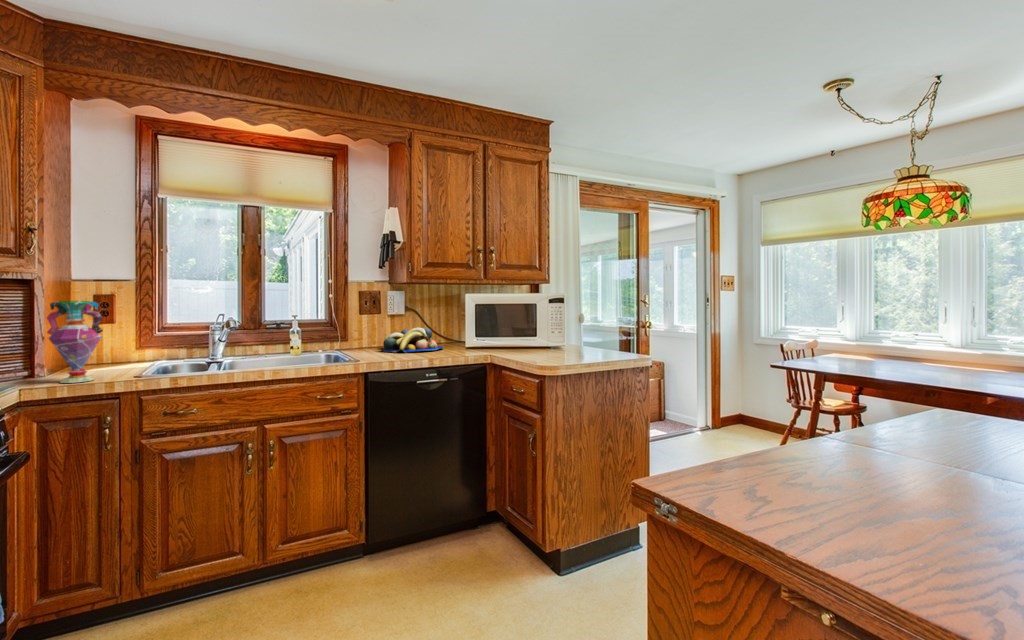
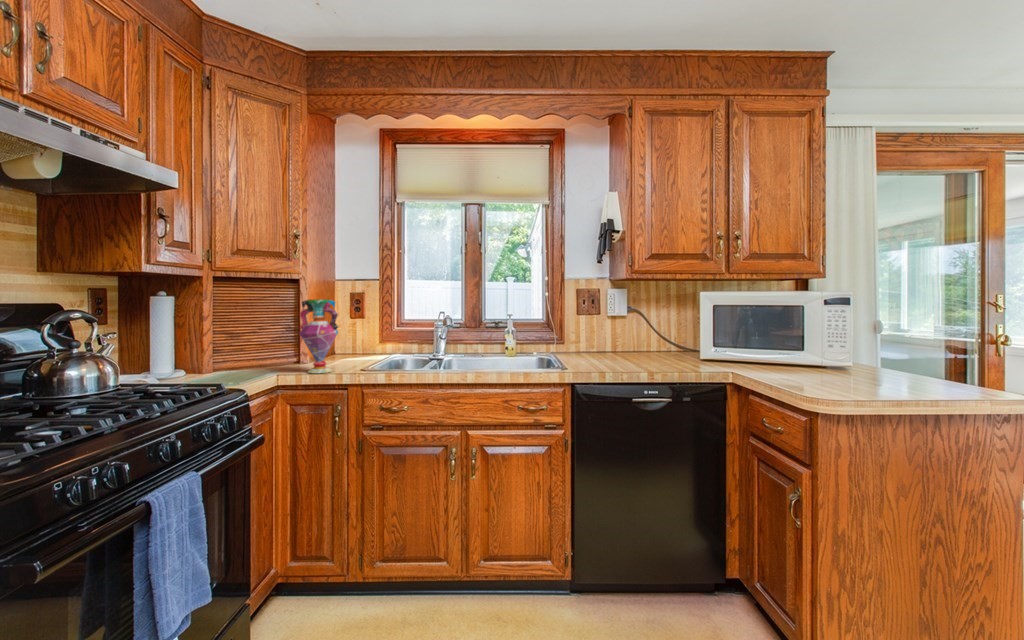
fruit bowl: present [383,327,443,352] -> none [598,331,671,361]

